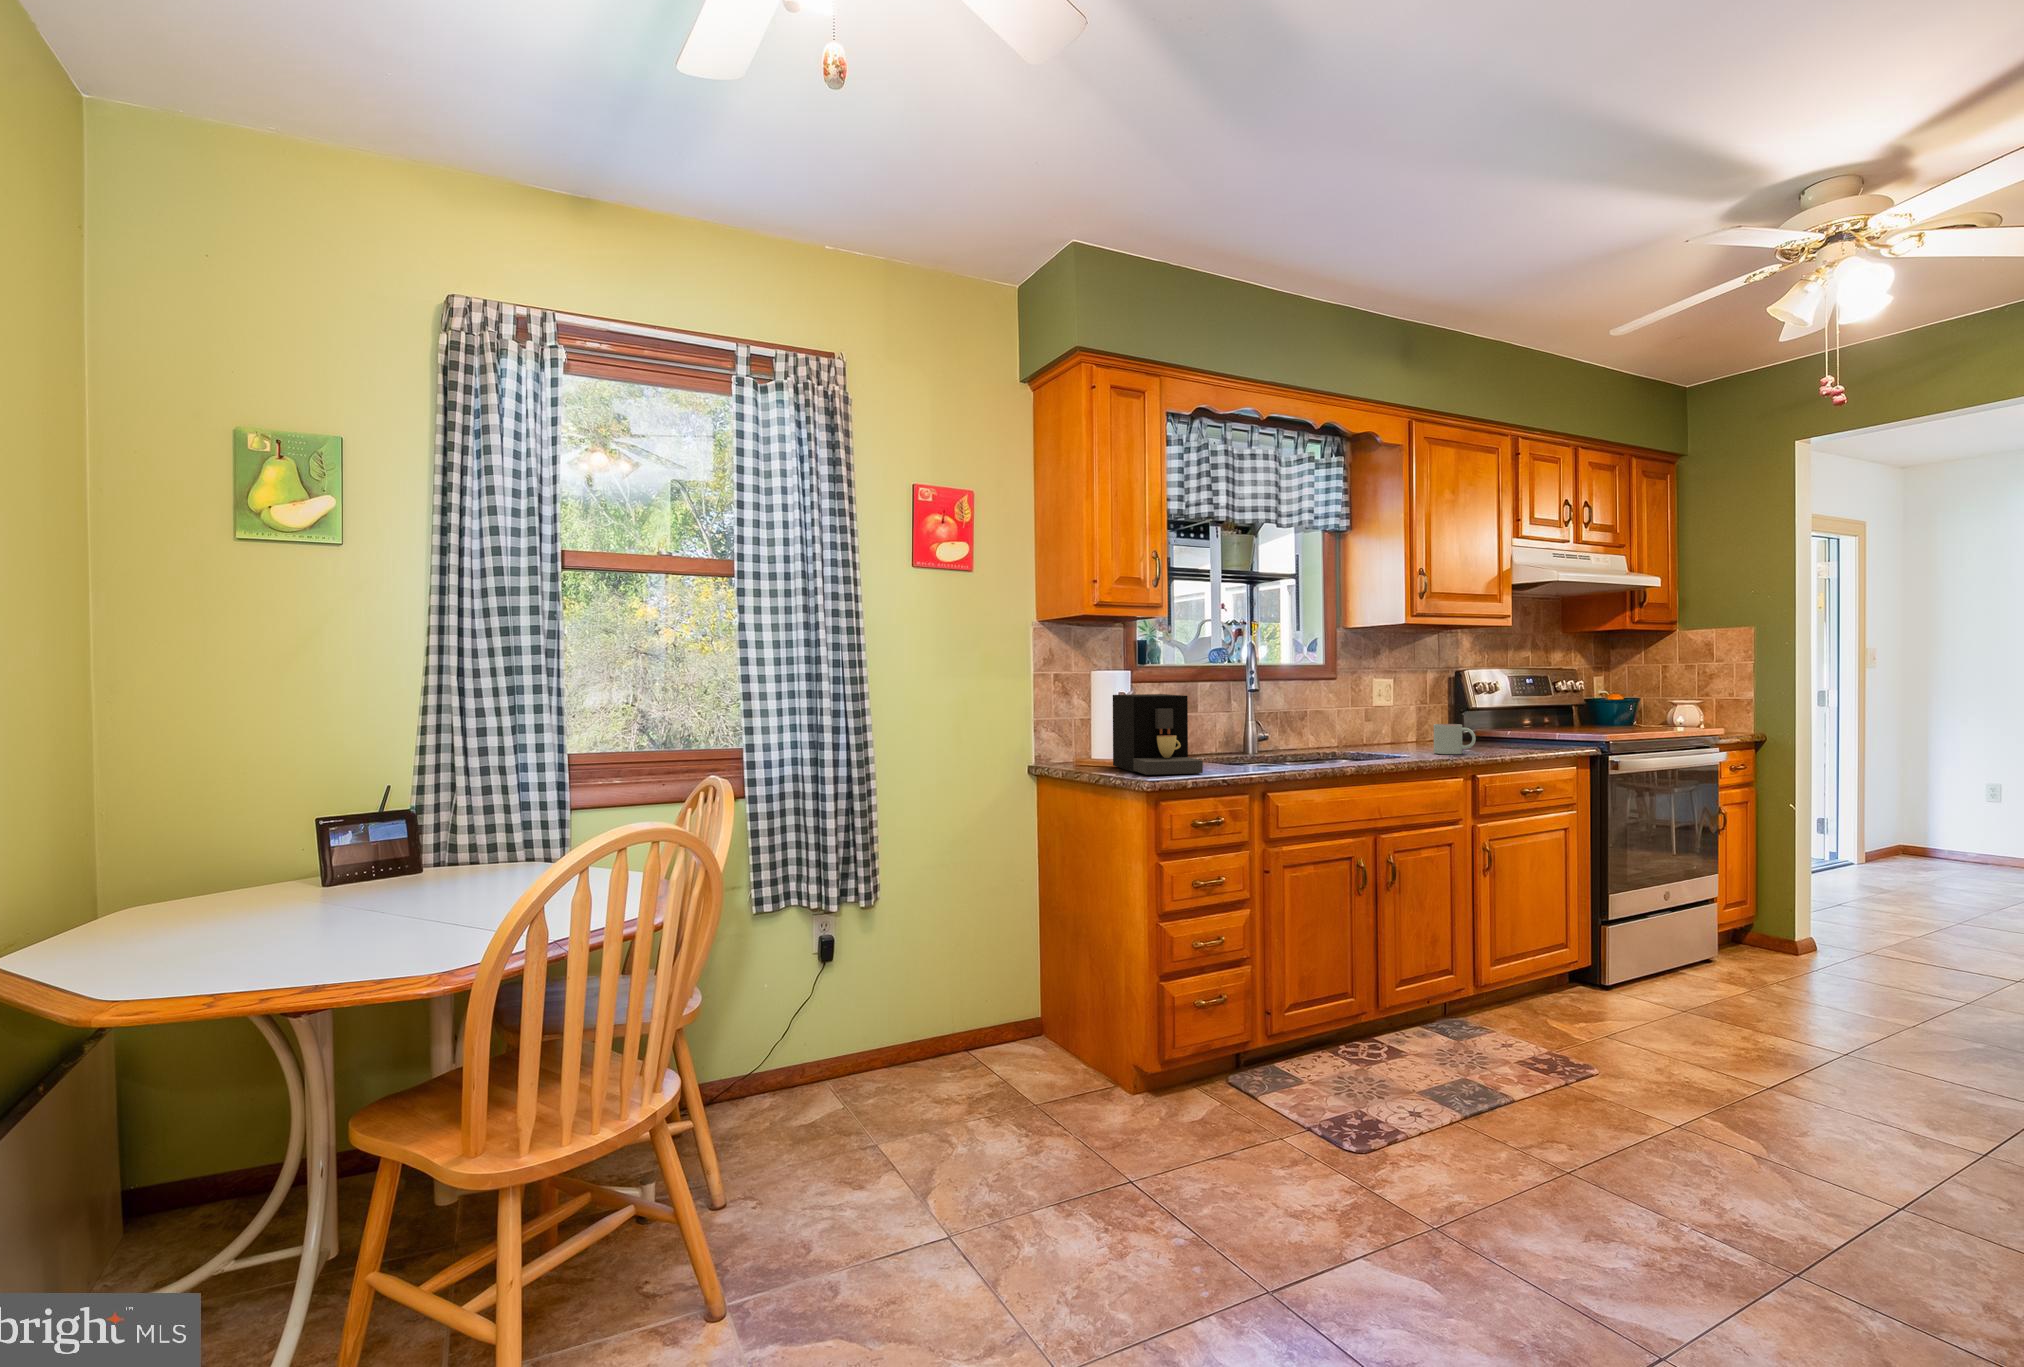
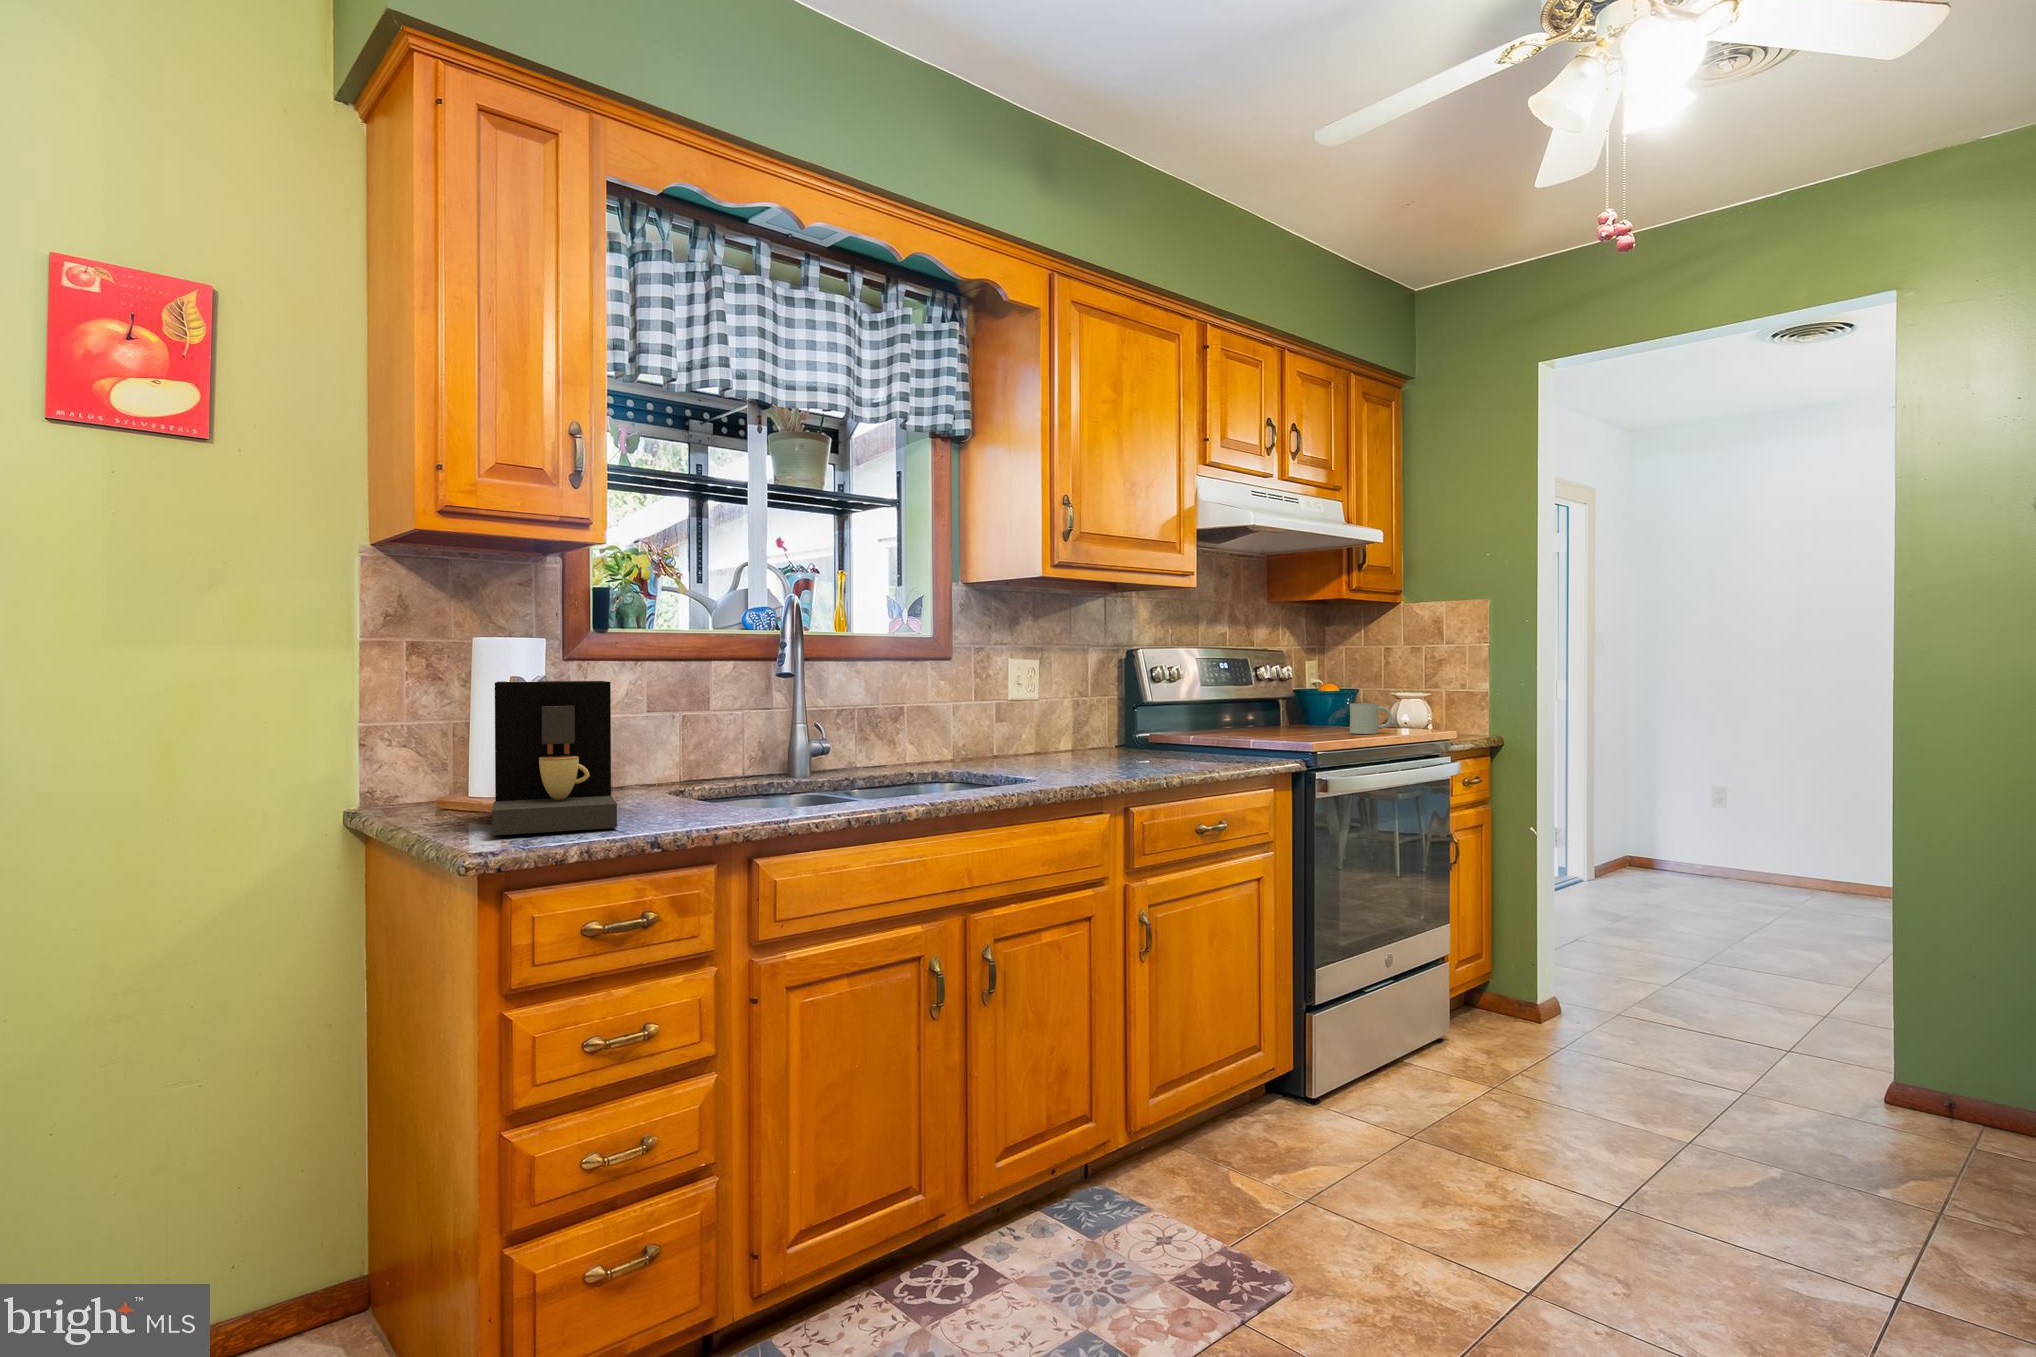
mug: present [1434,724,1476,754] -> present [1350,703,1392,734]

